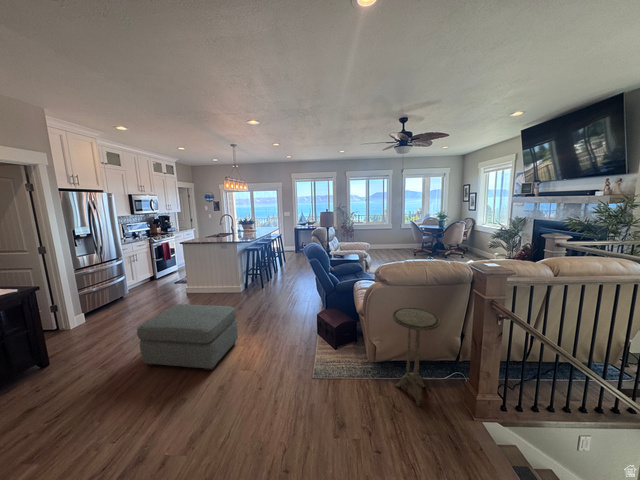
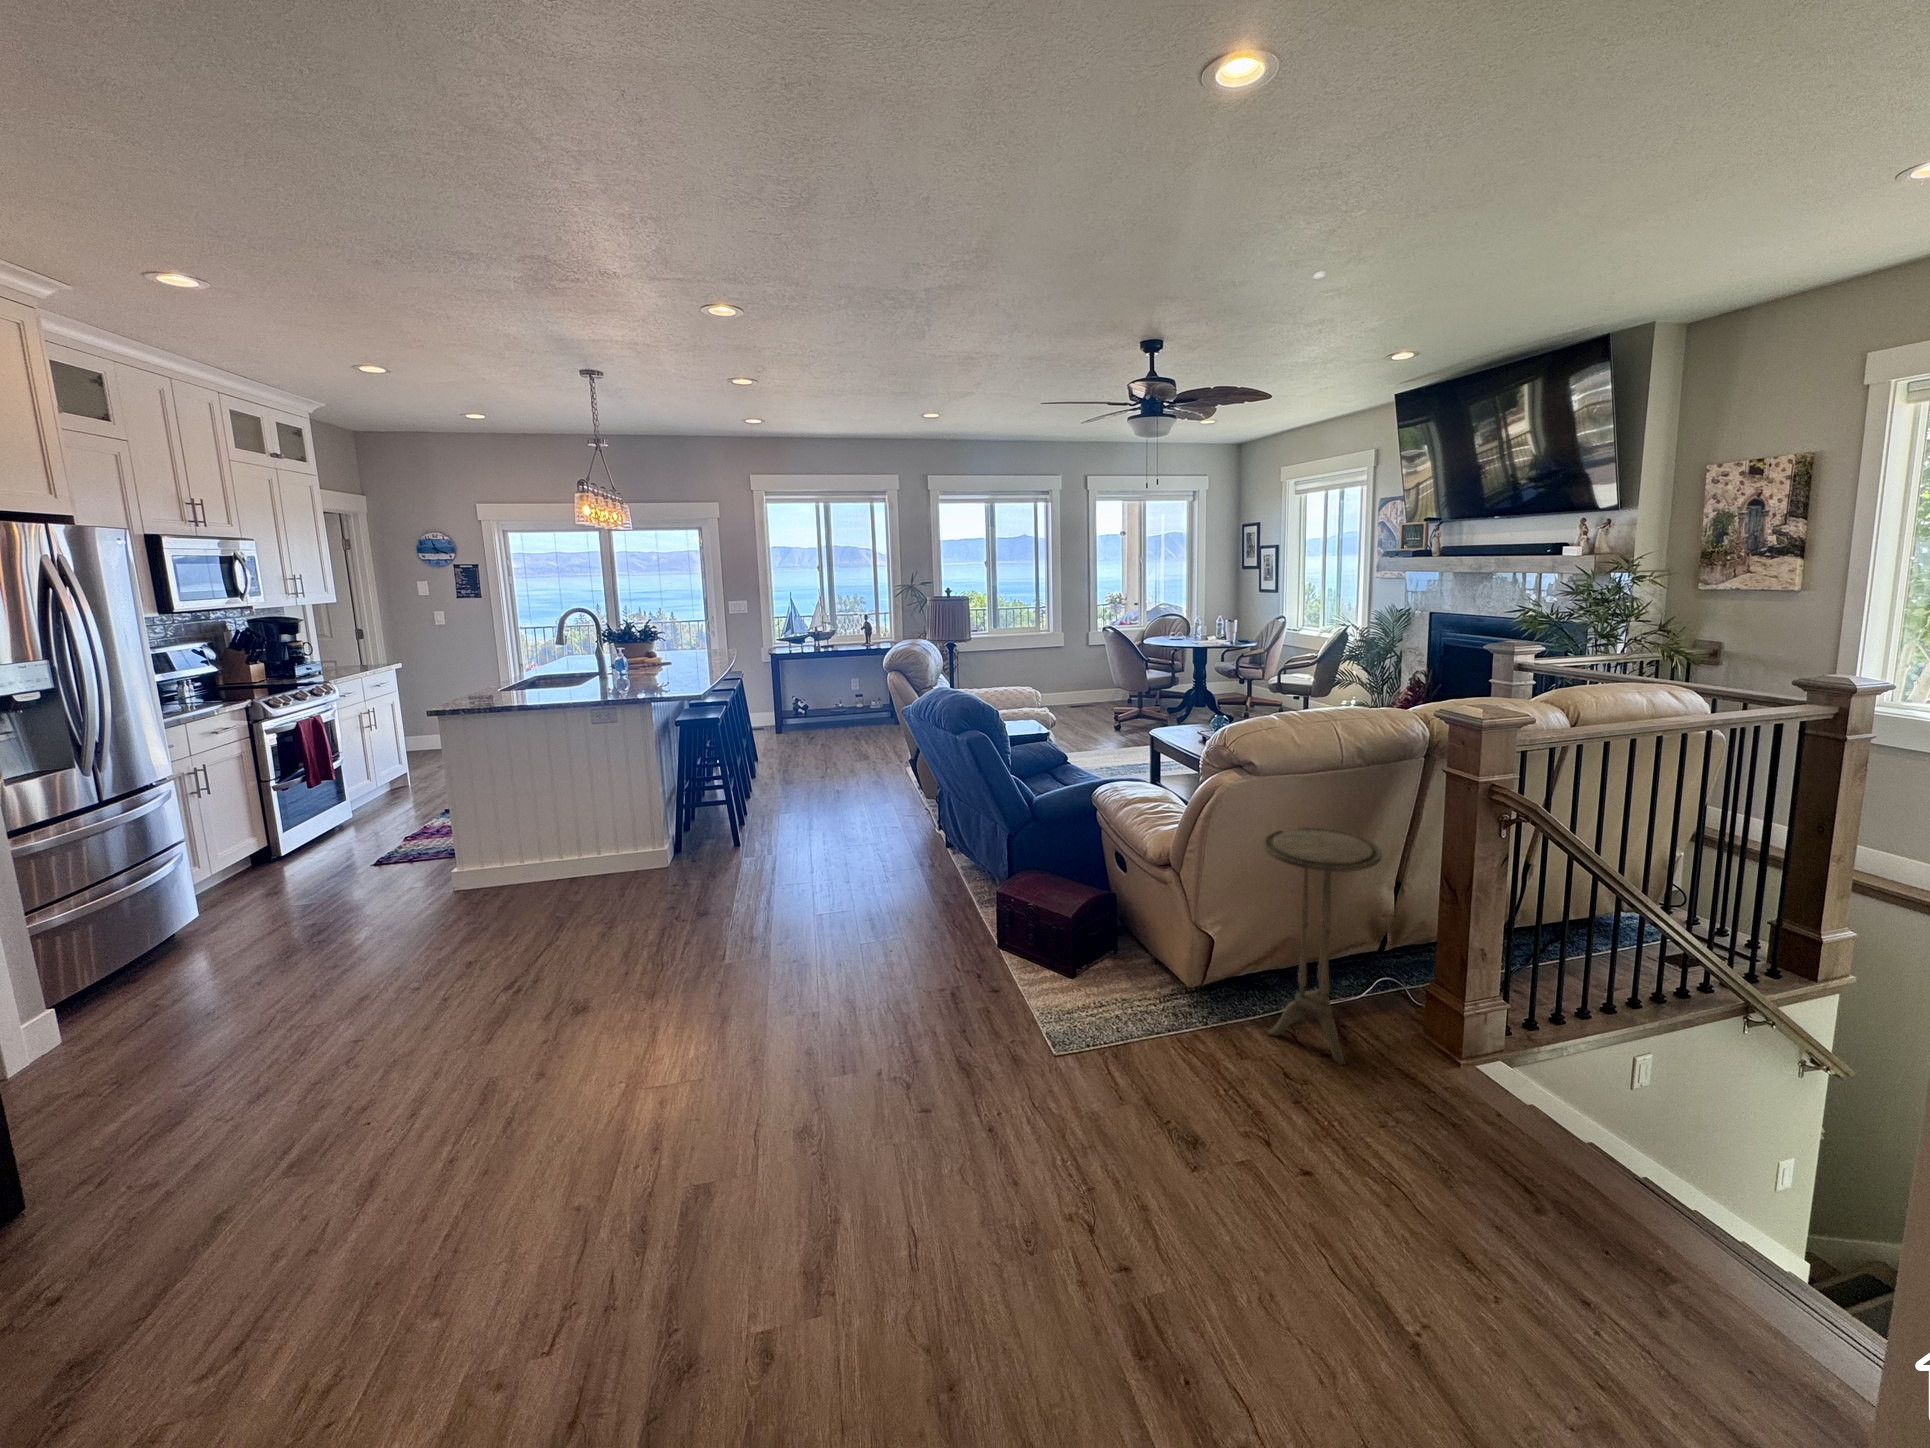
ottoman: present [137,304,238,371] -> none [441,898,767,1138]

